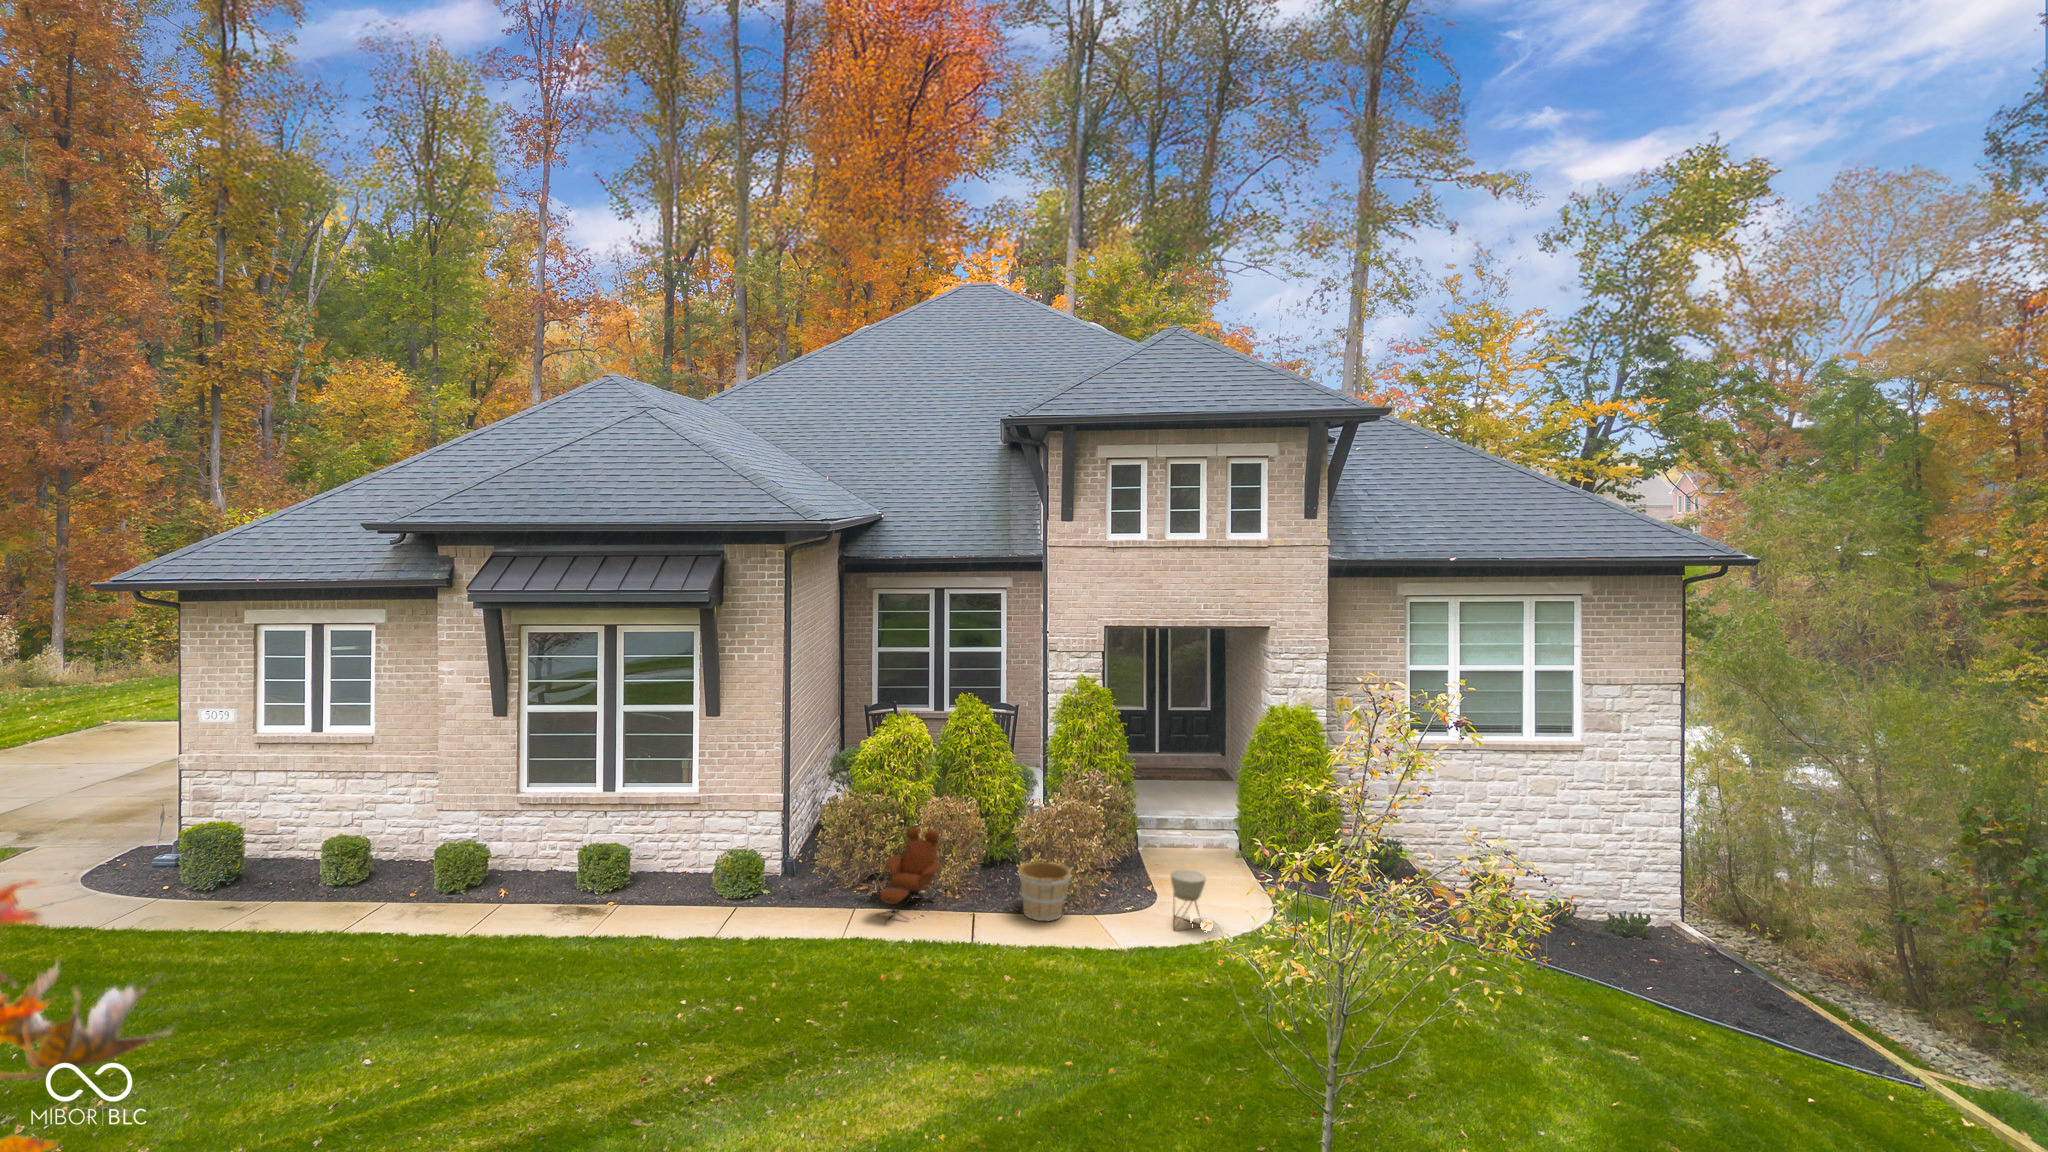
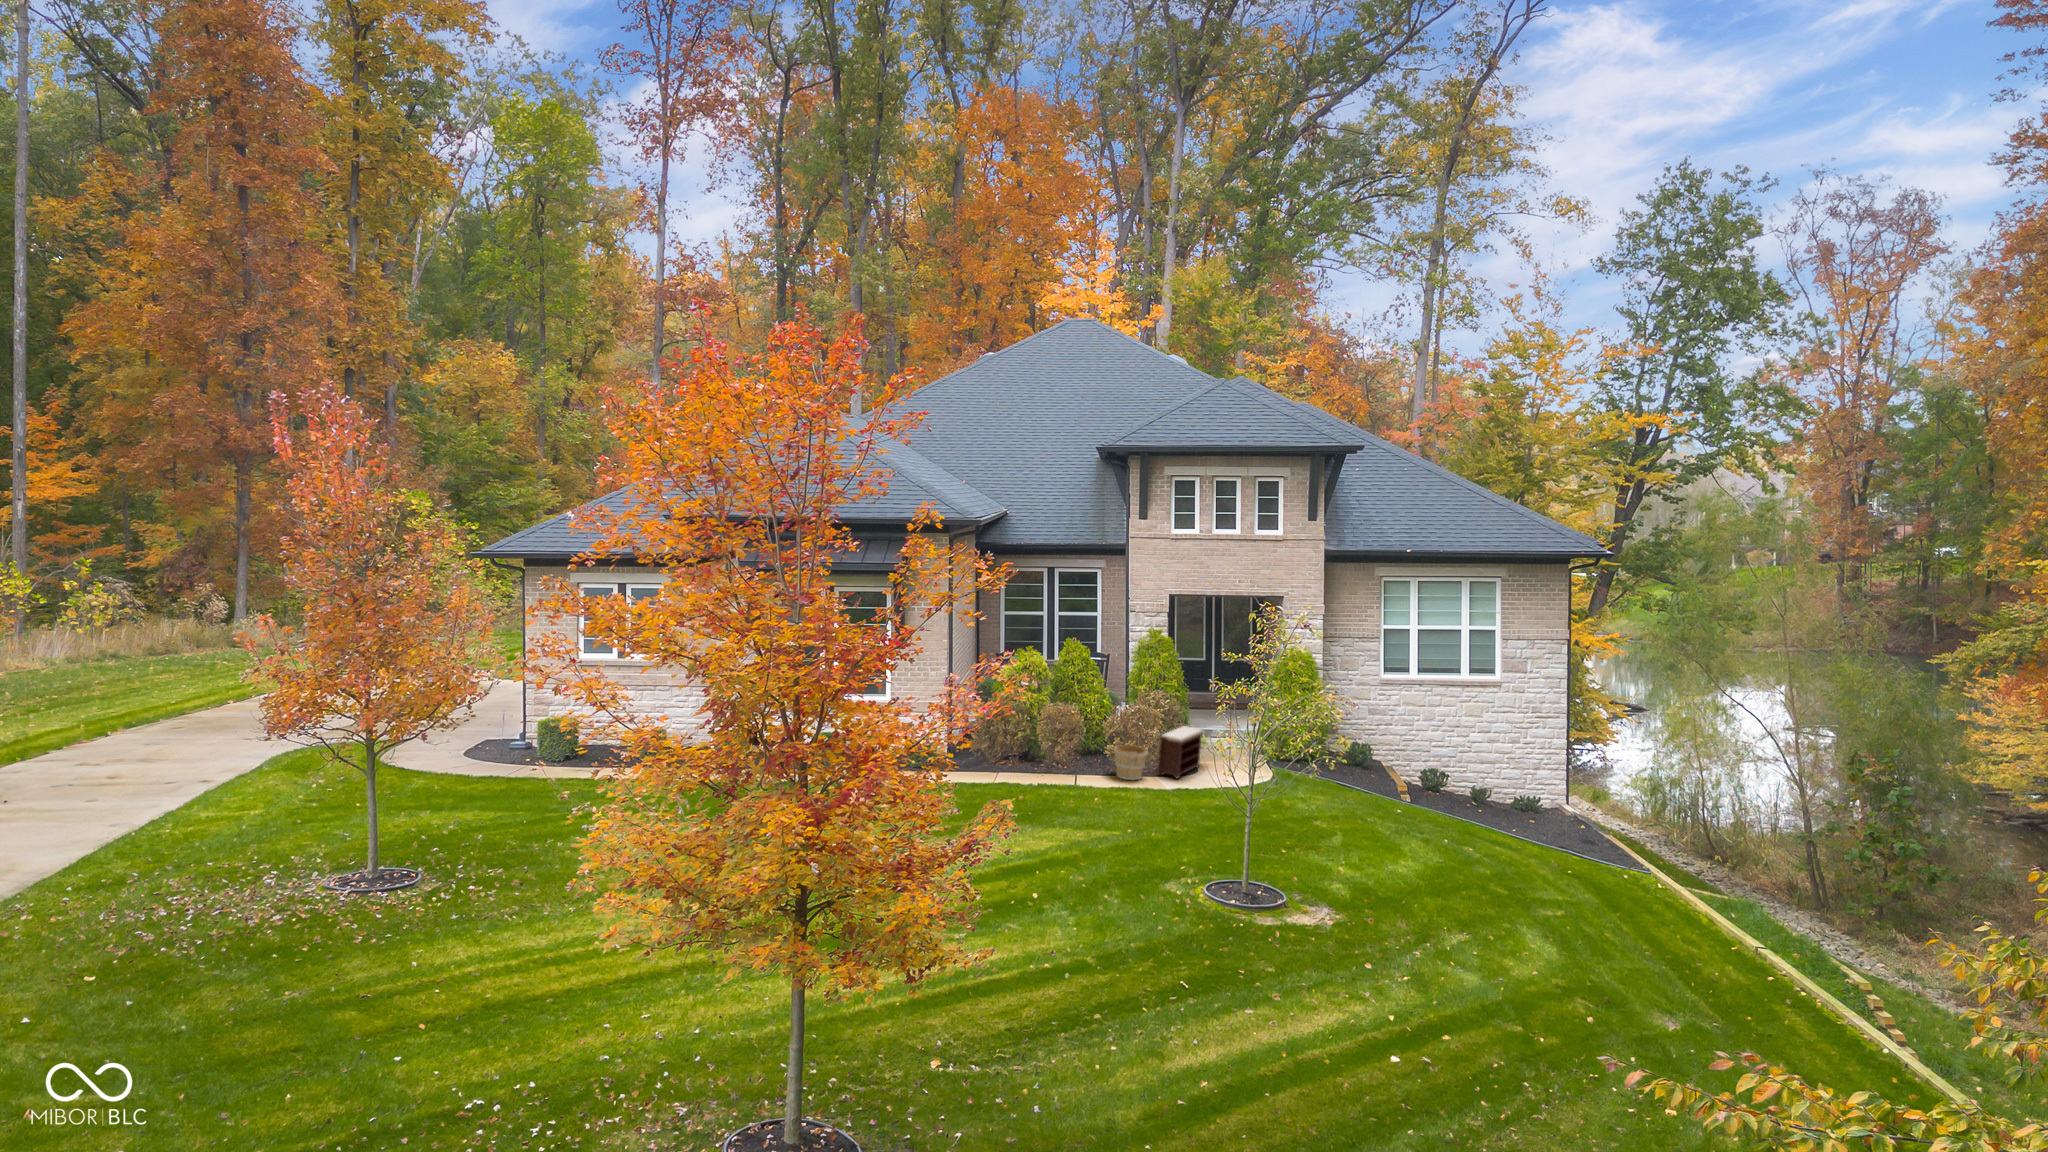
bench: none [1087,825,1157,915] -> present [1158,726,1203,779]
lounge chair: present [880,827,942,919] -> none [1023,722,1063,777]
planter: present [1171,870,1206,930] -> none [1213,751,1236,788]

